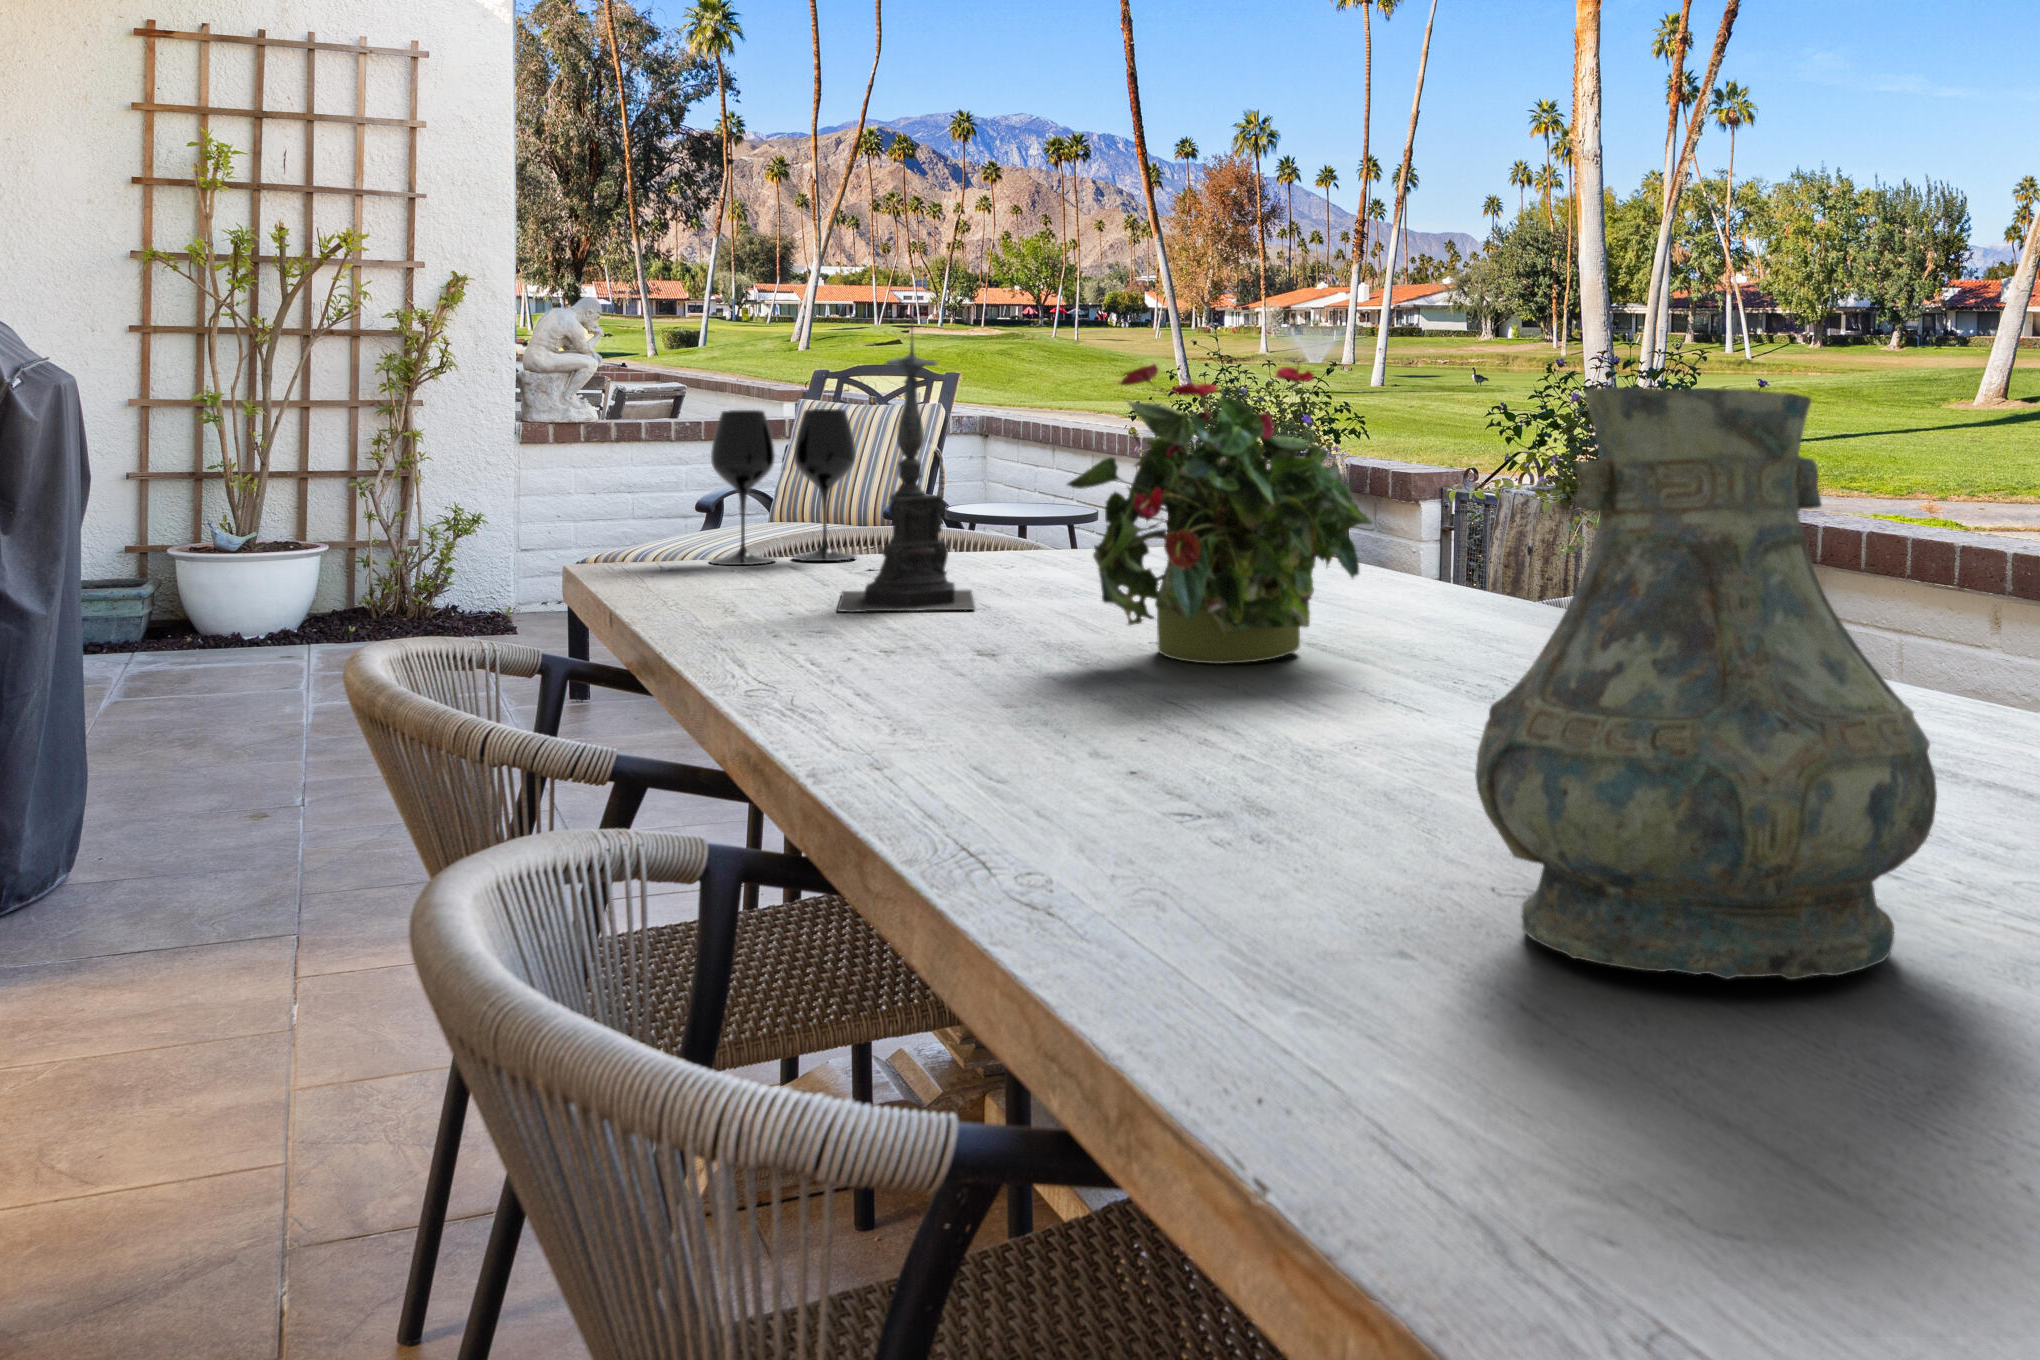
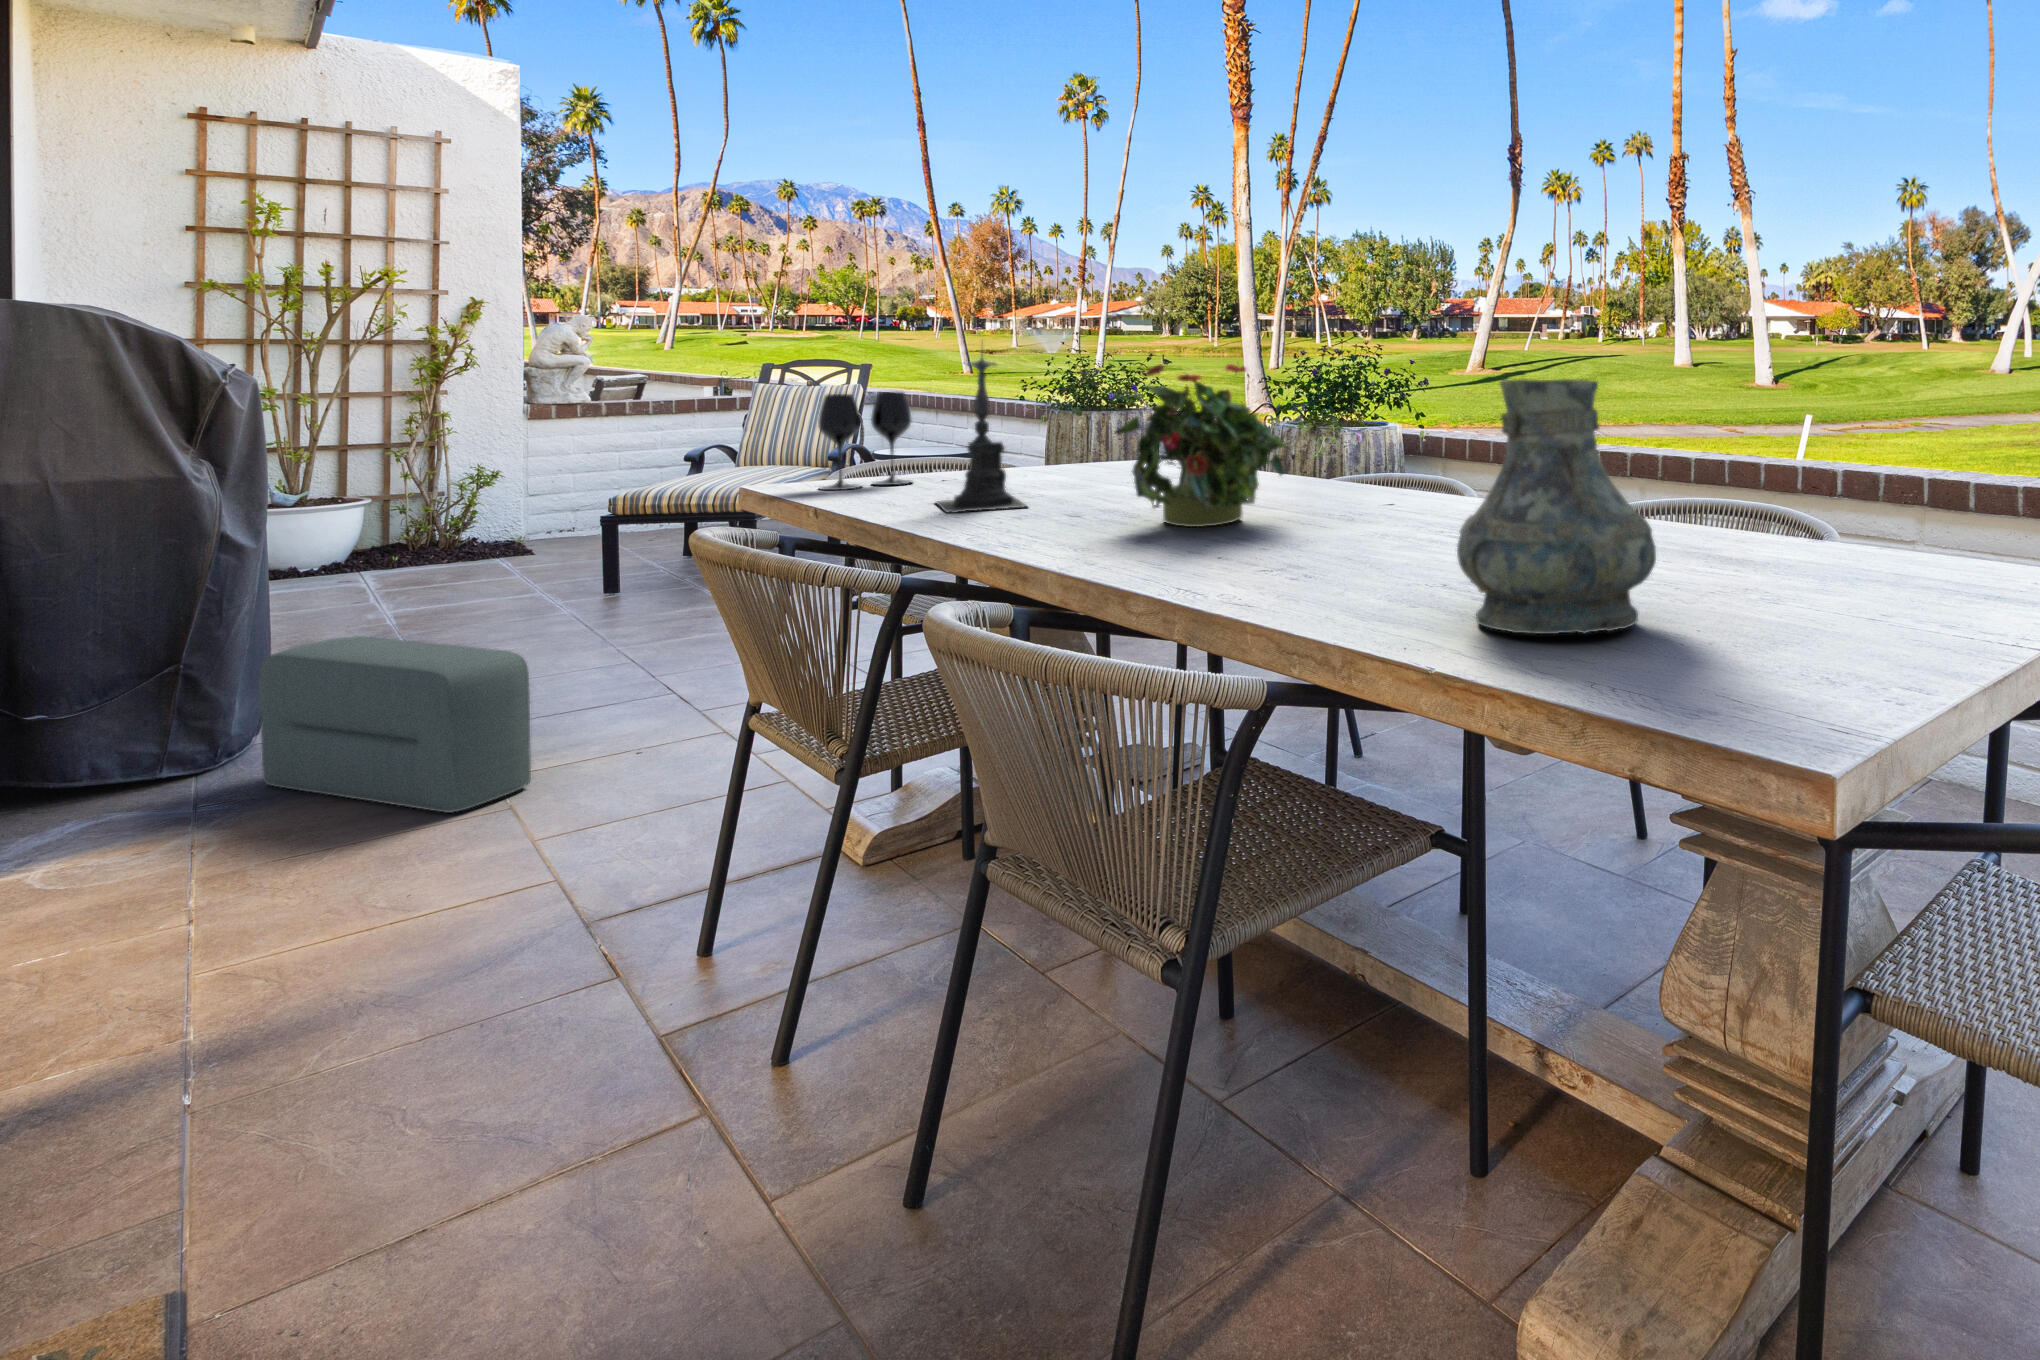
pouf: none [42,741,340,1014] -> present [259,636,531,813]

